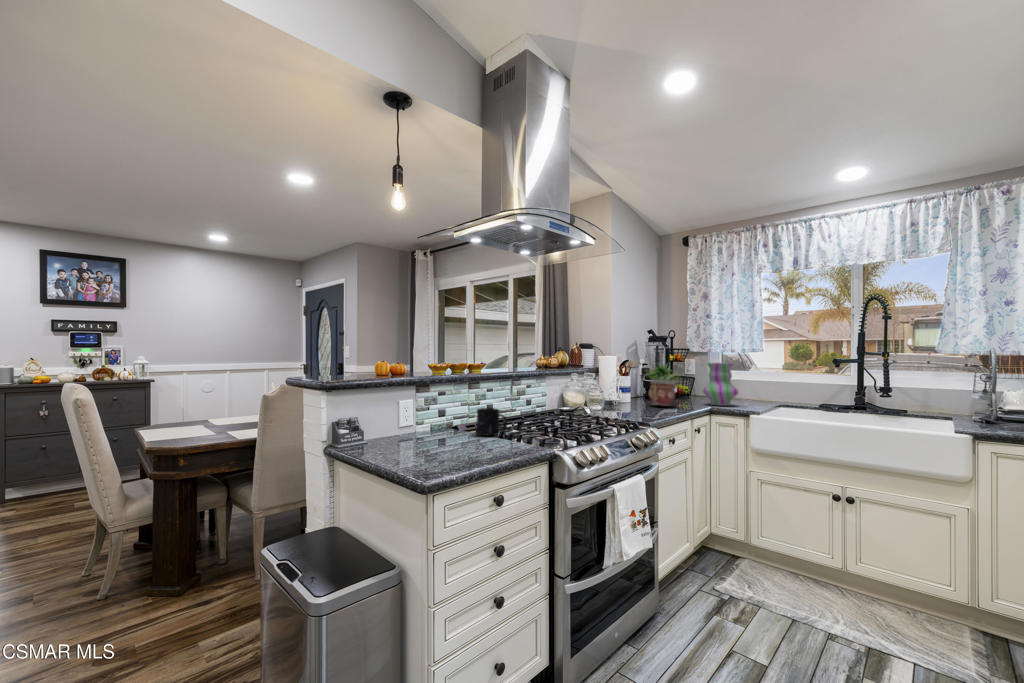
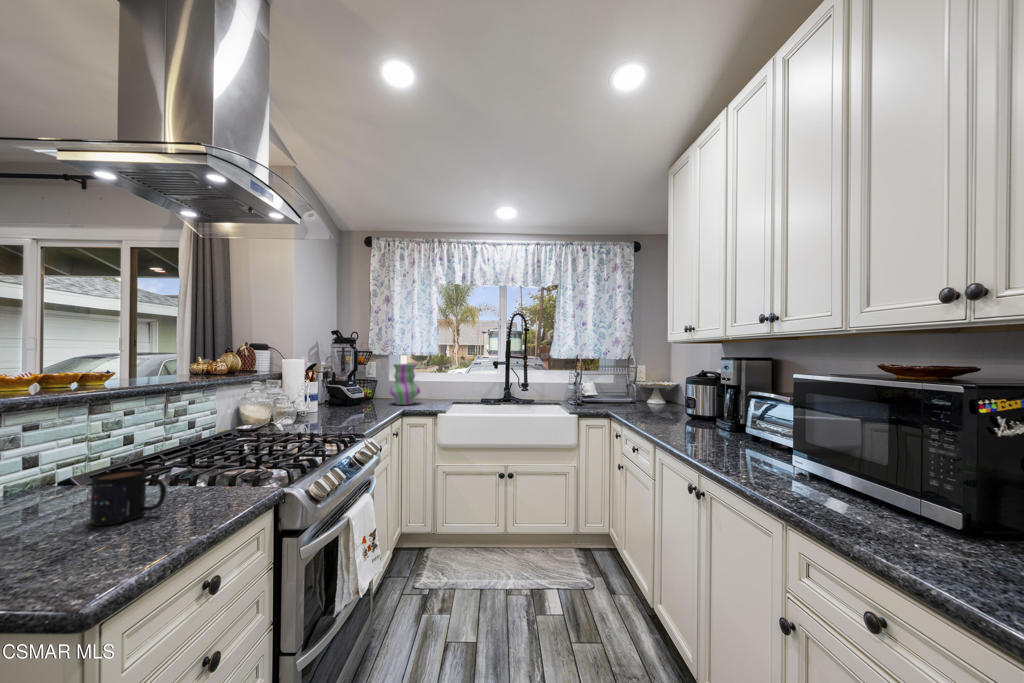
potted plant: present [647,364,680,406] -> none [334,365,376,413]

